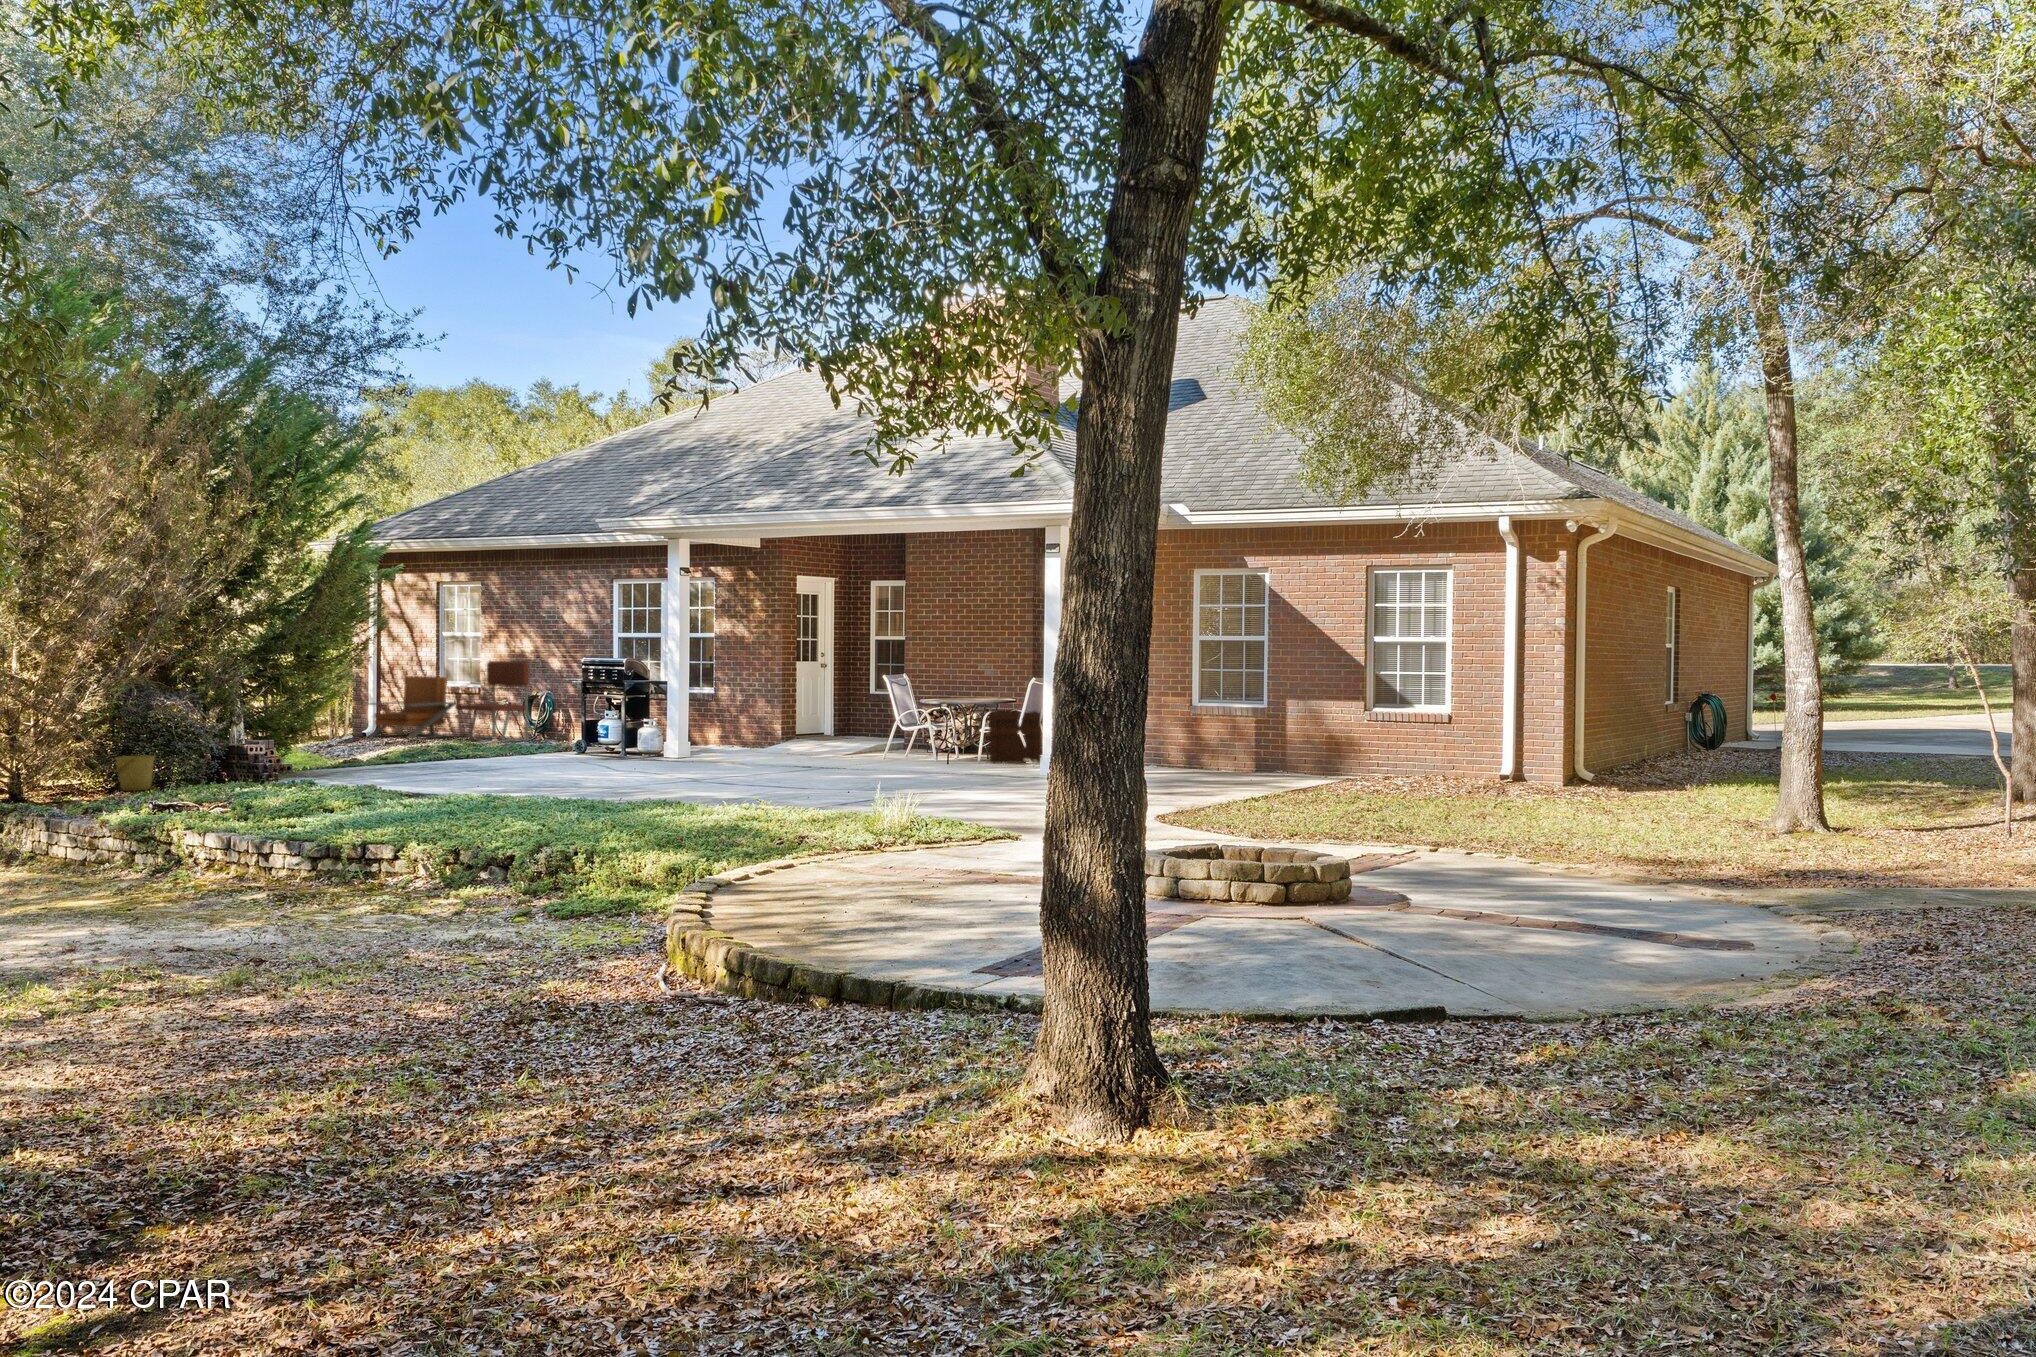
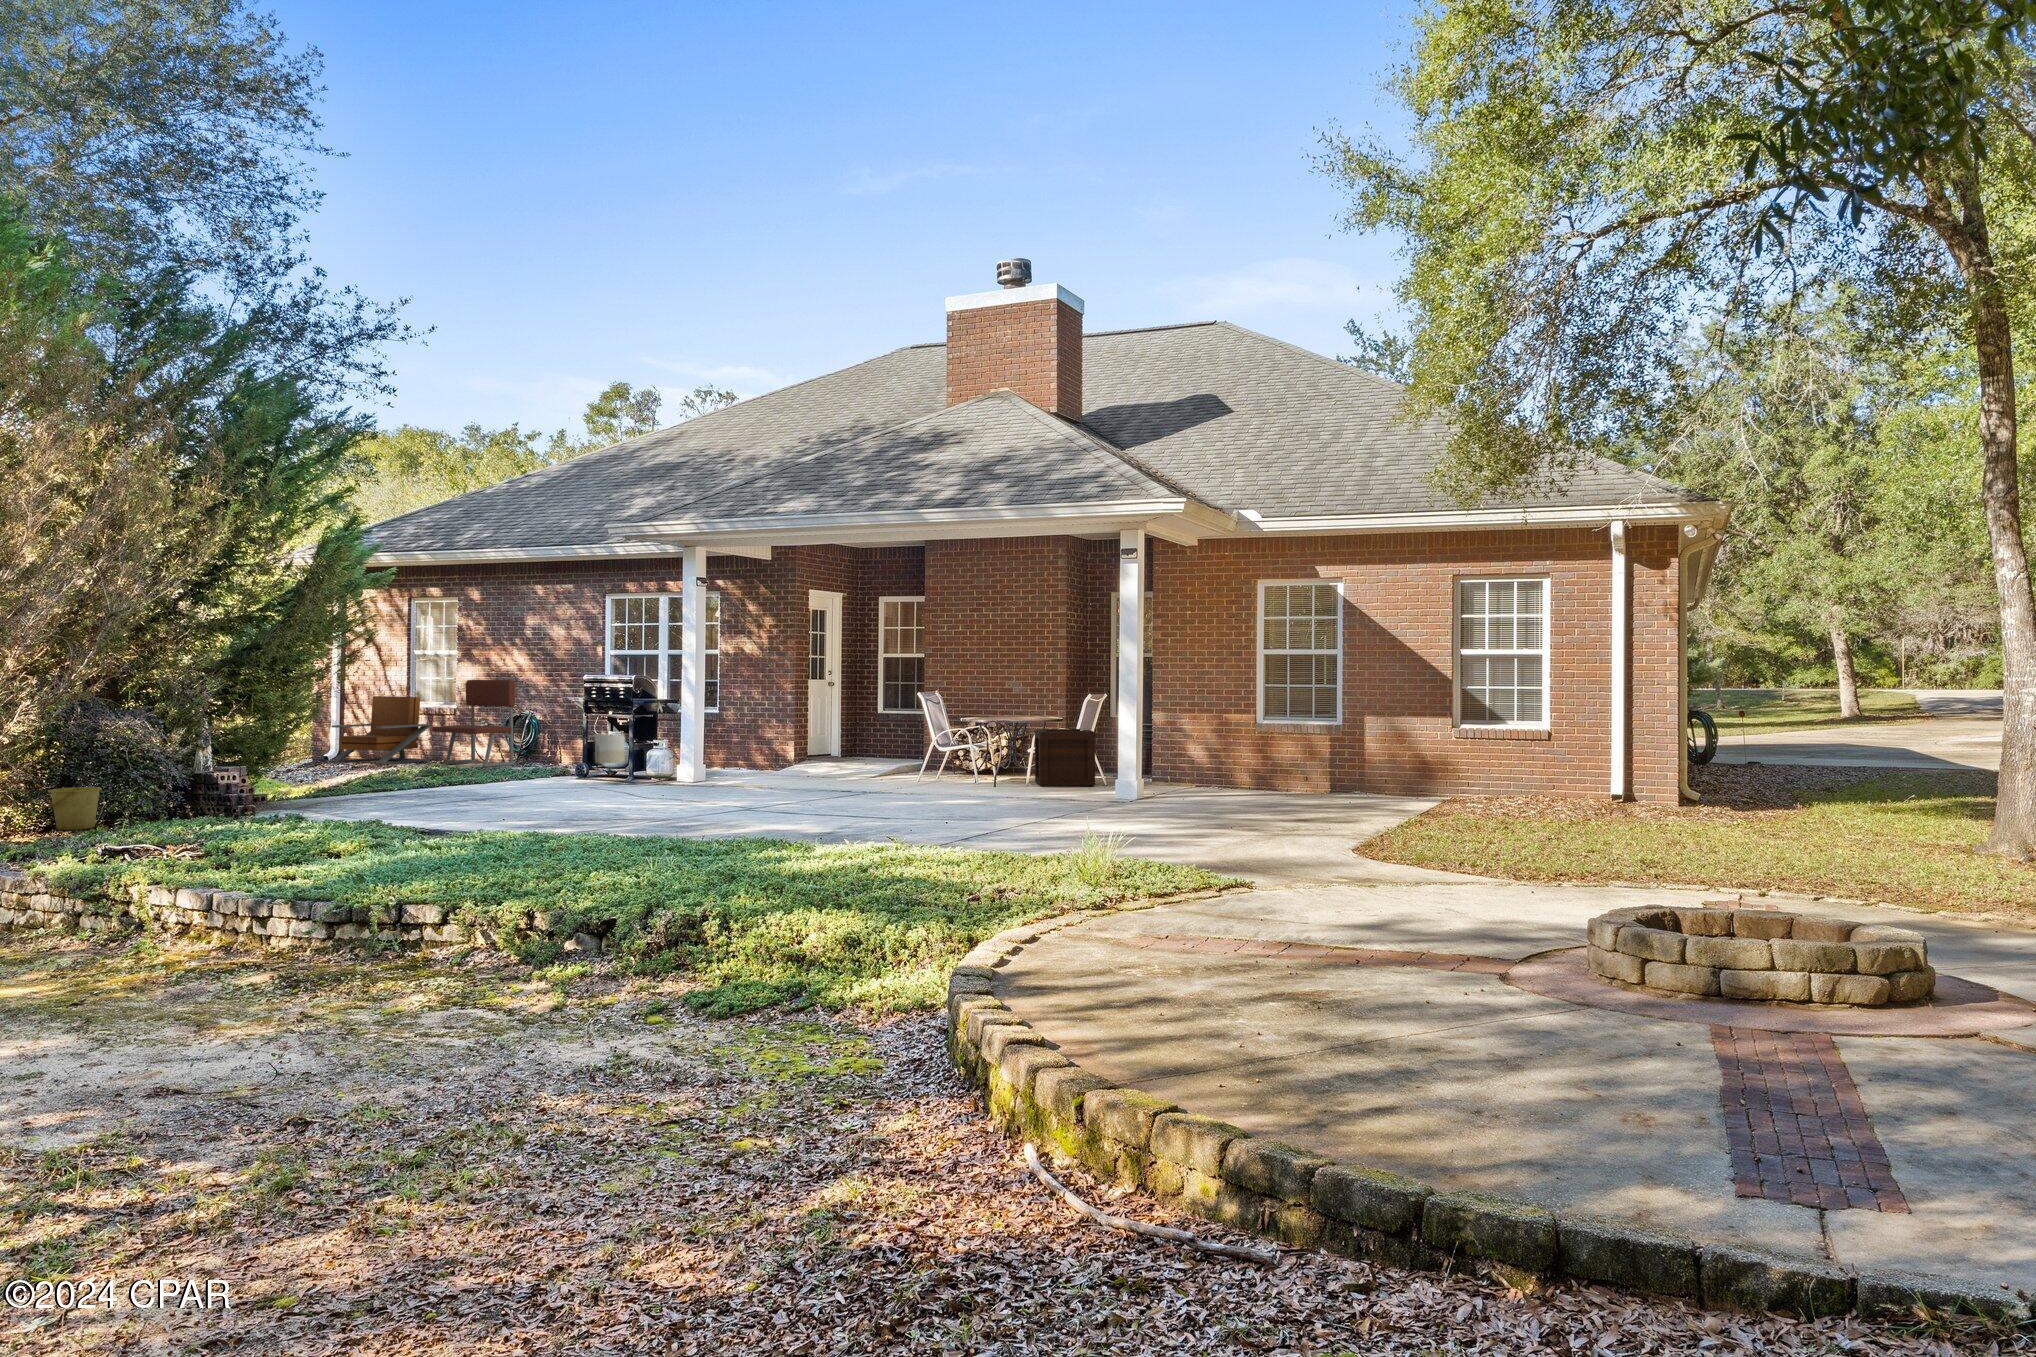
planter: none [594,712,624,751] -> present [595,733,627,765]

